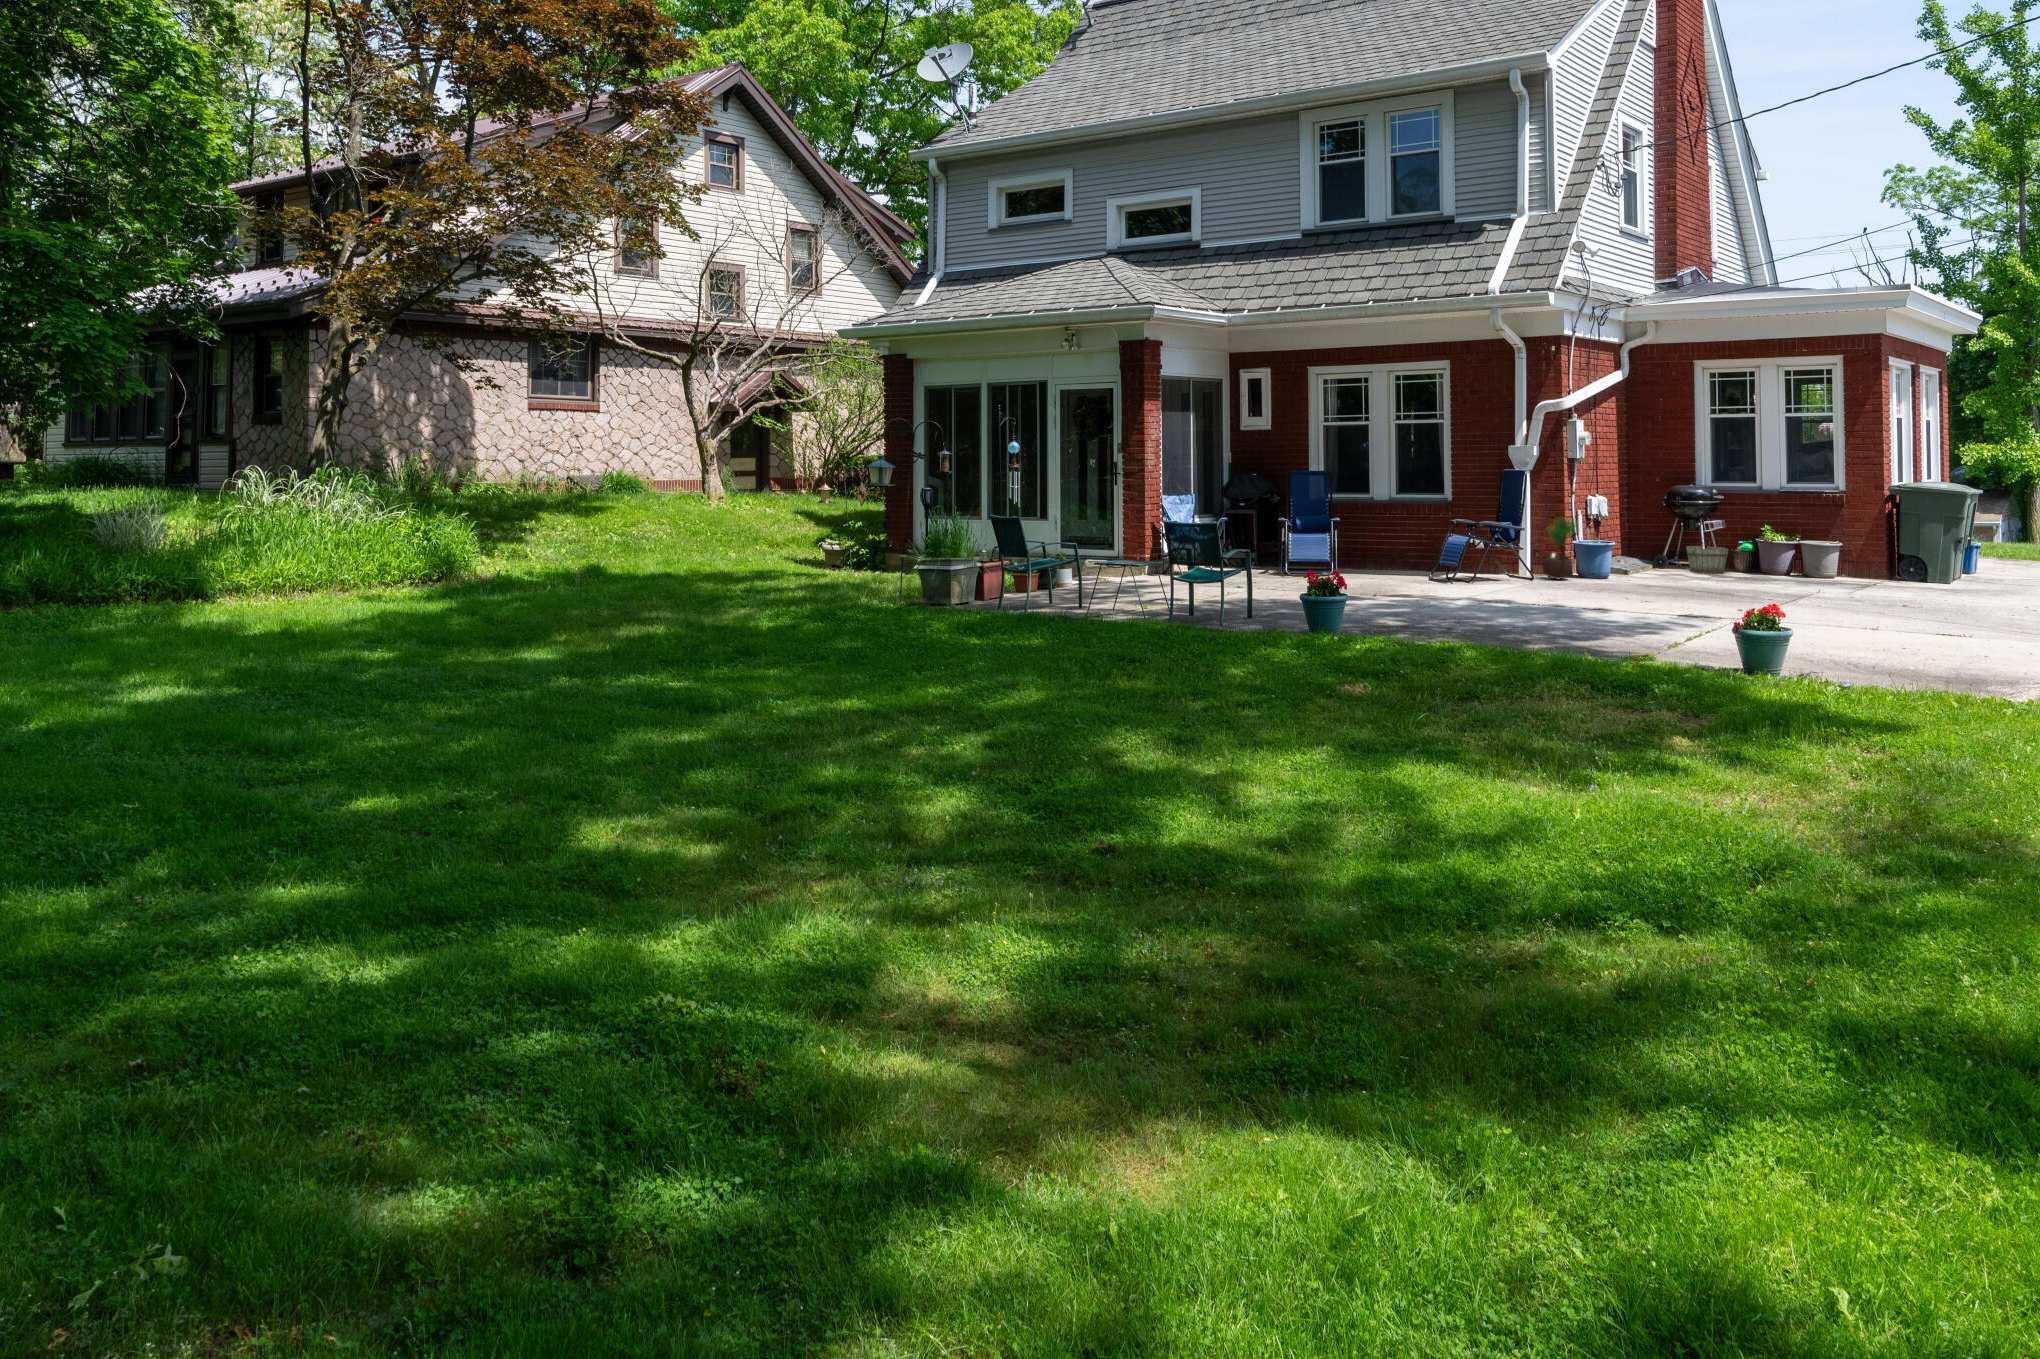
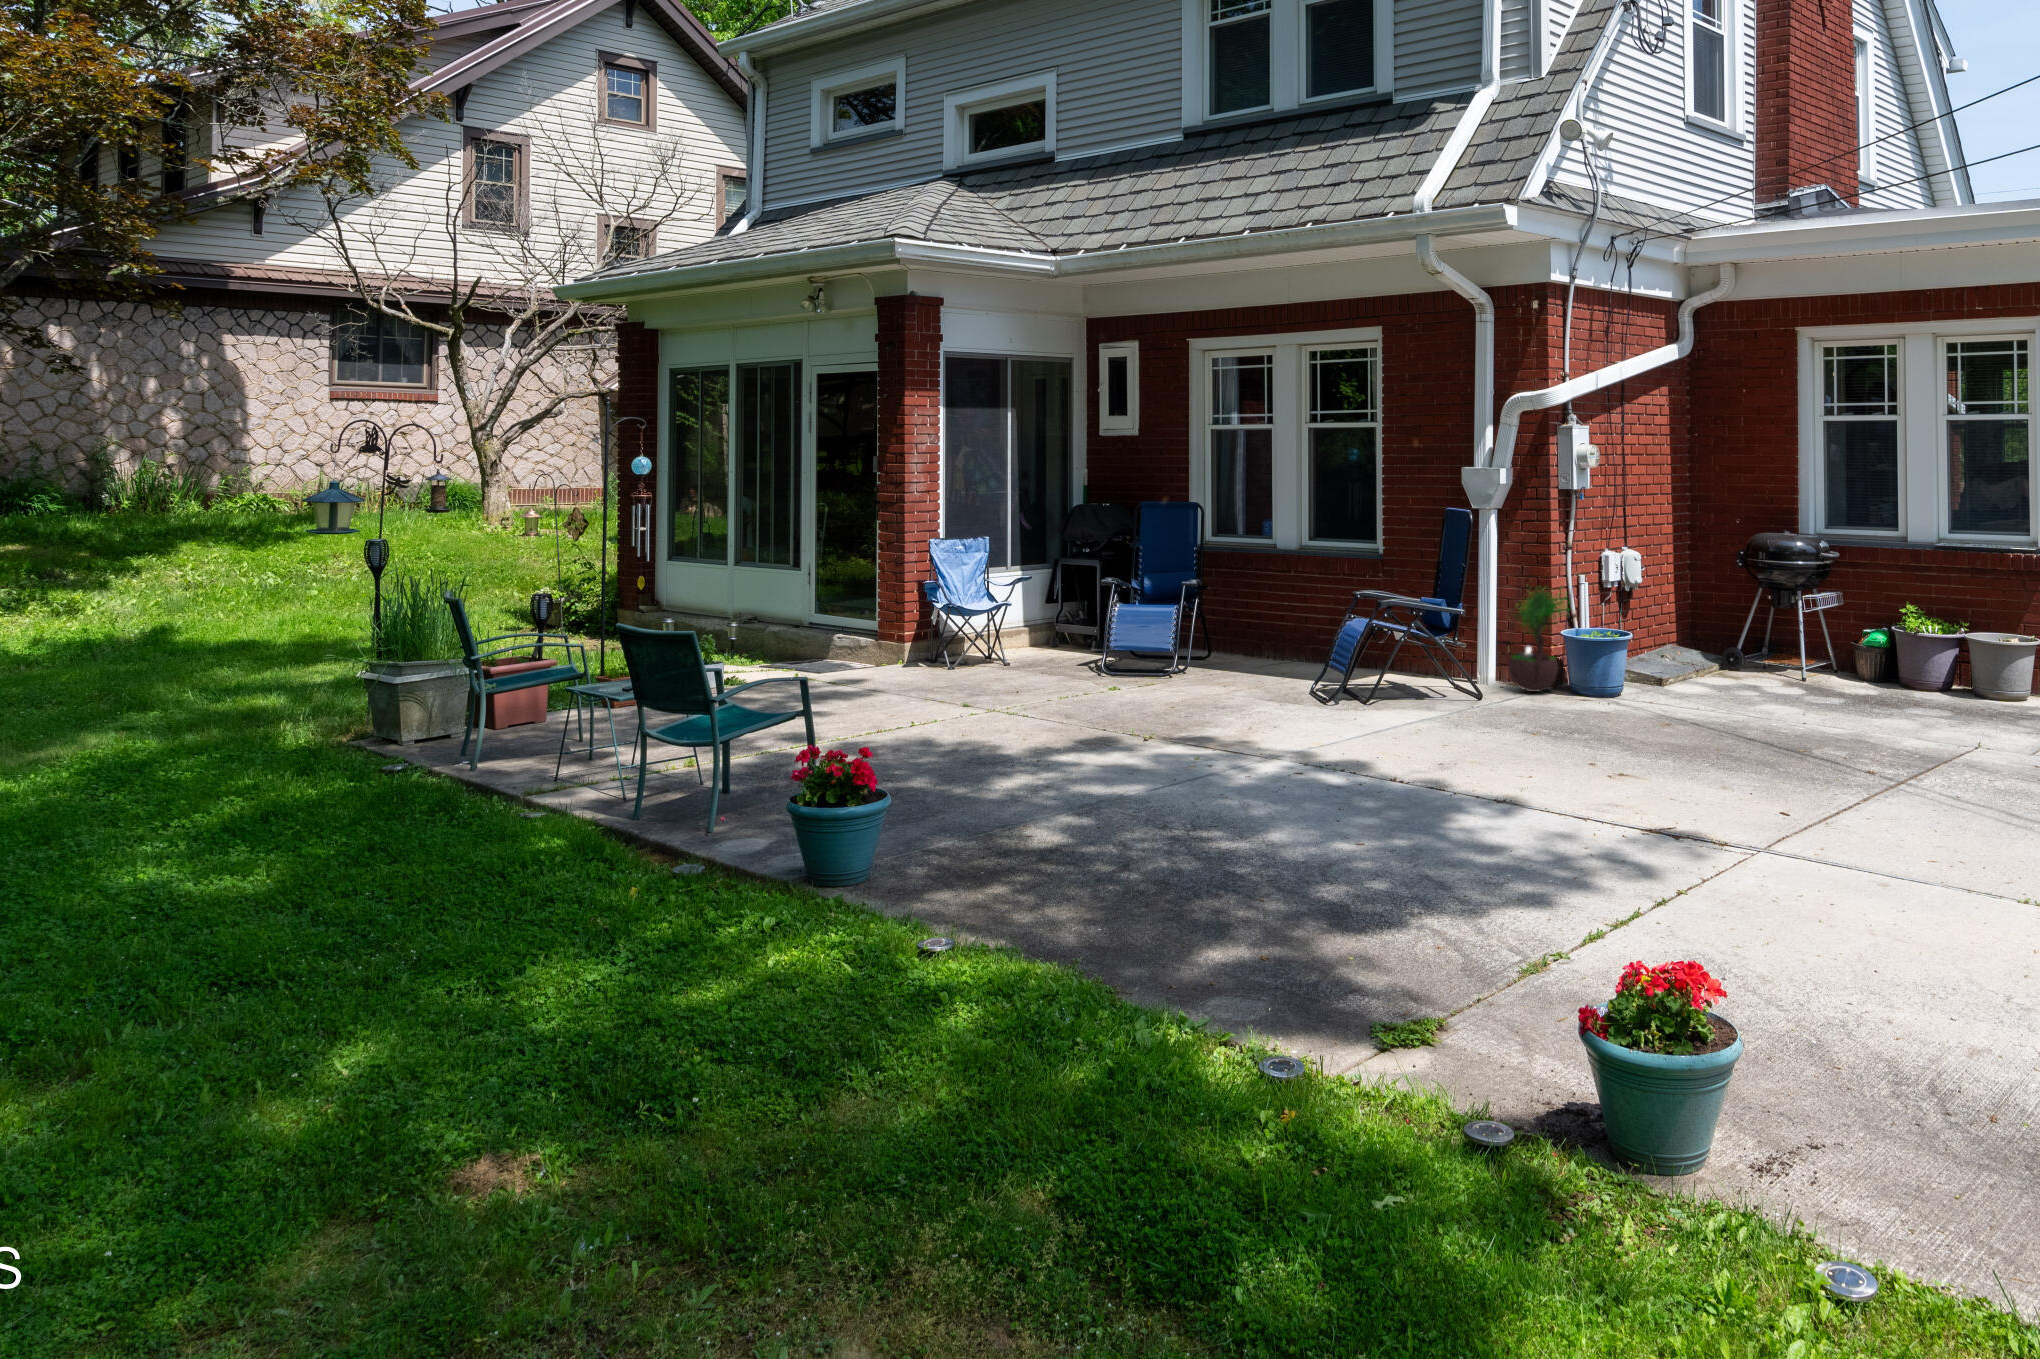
wooden bucket: present [1686,539,1728,574] -> none [1776,620,1847,680]

